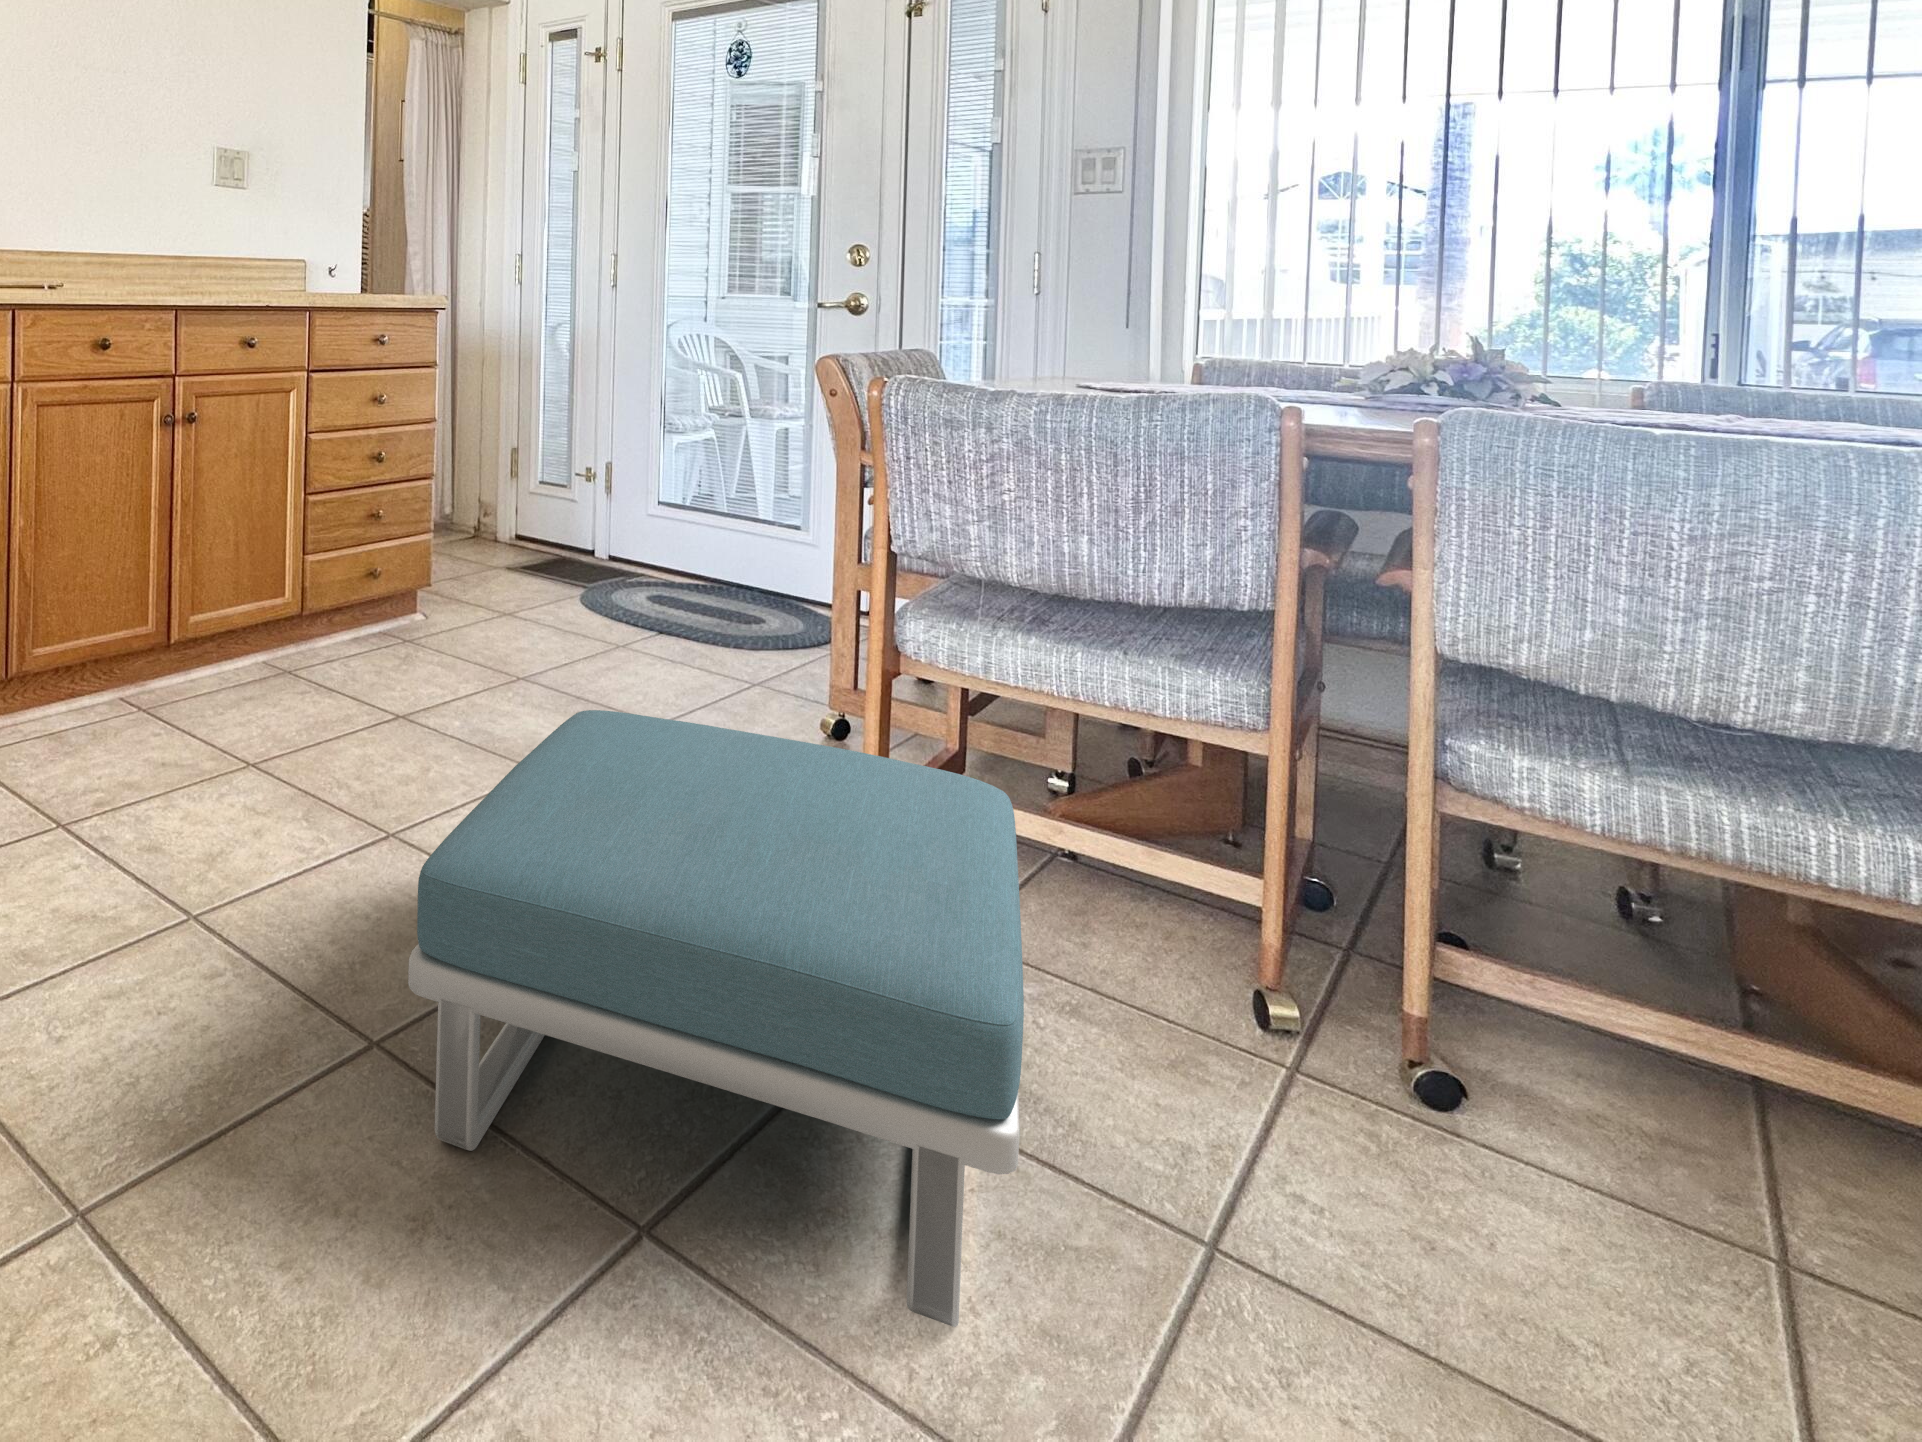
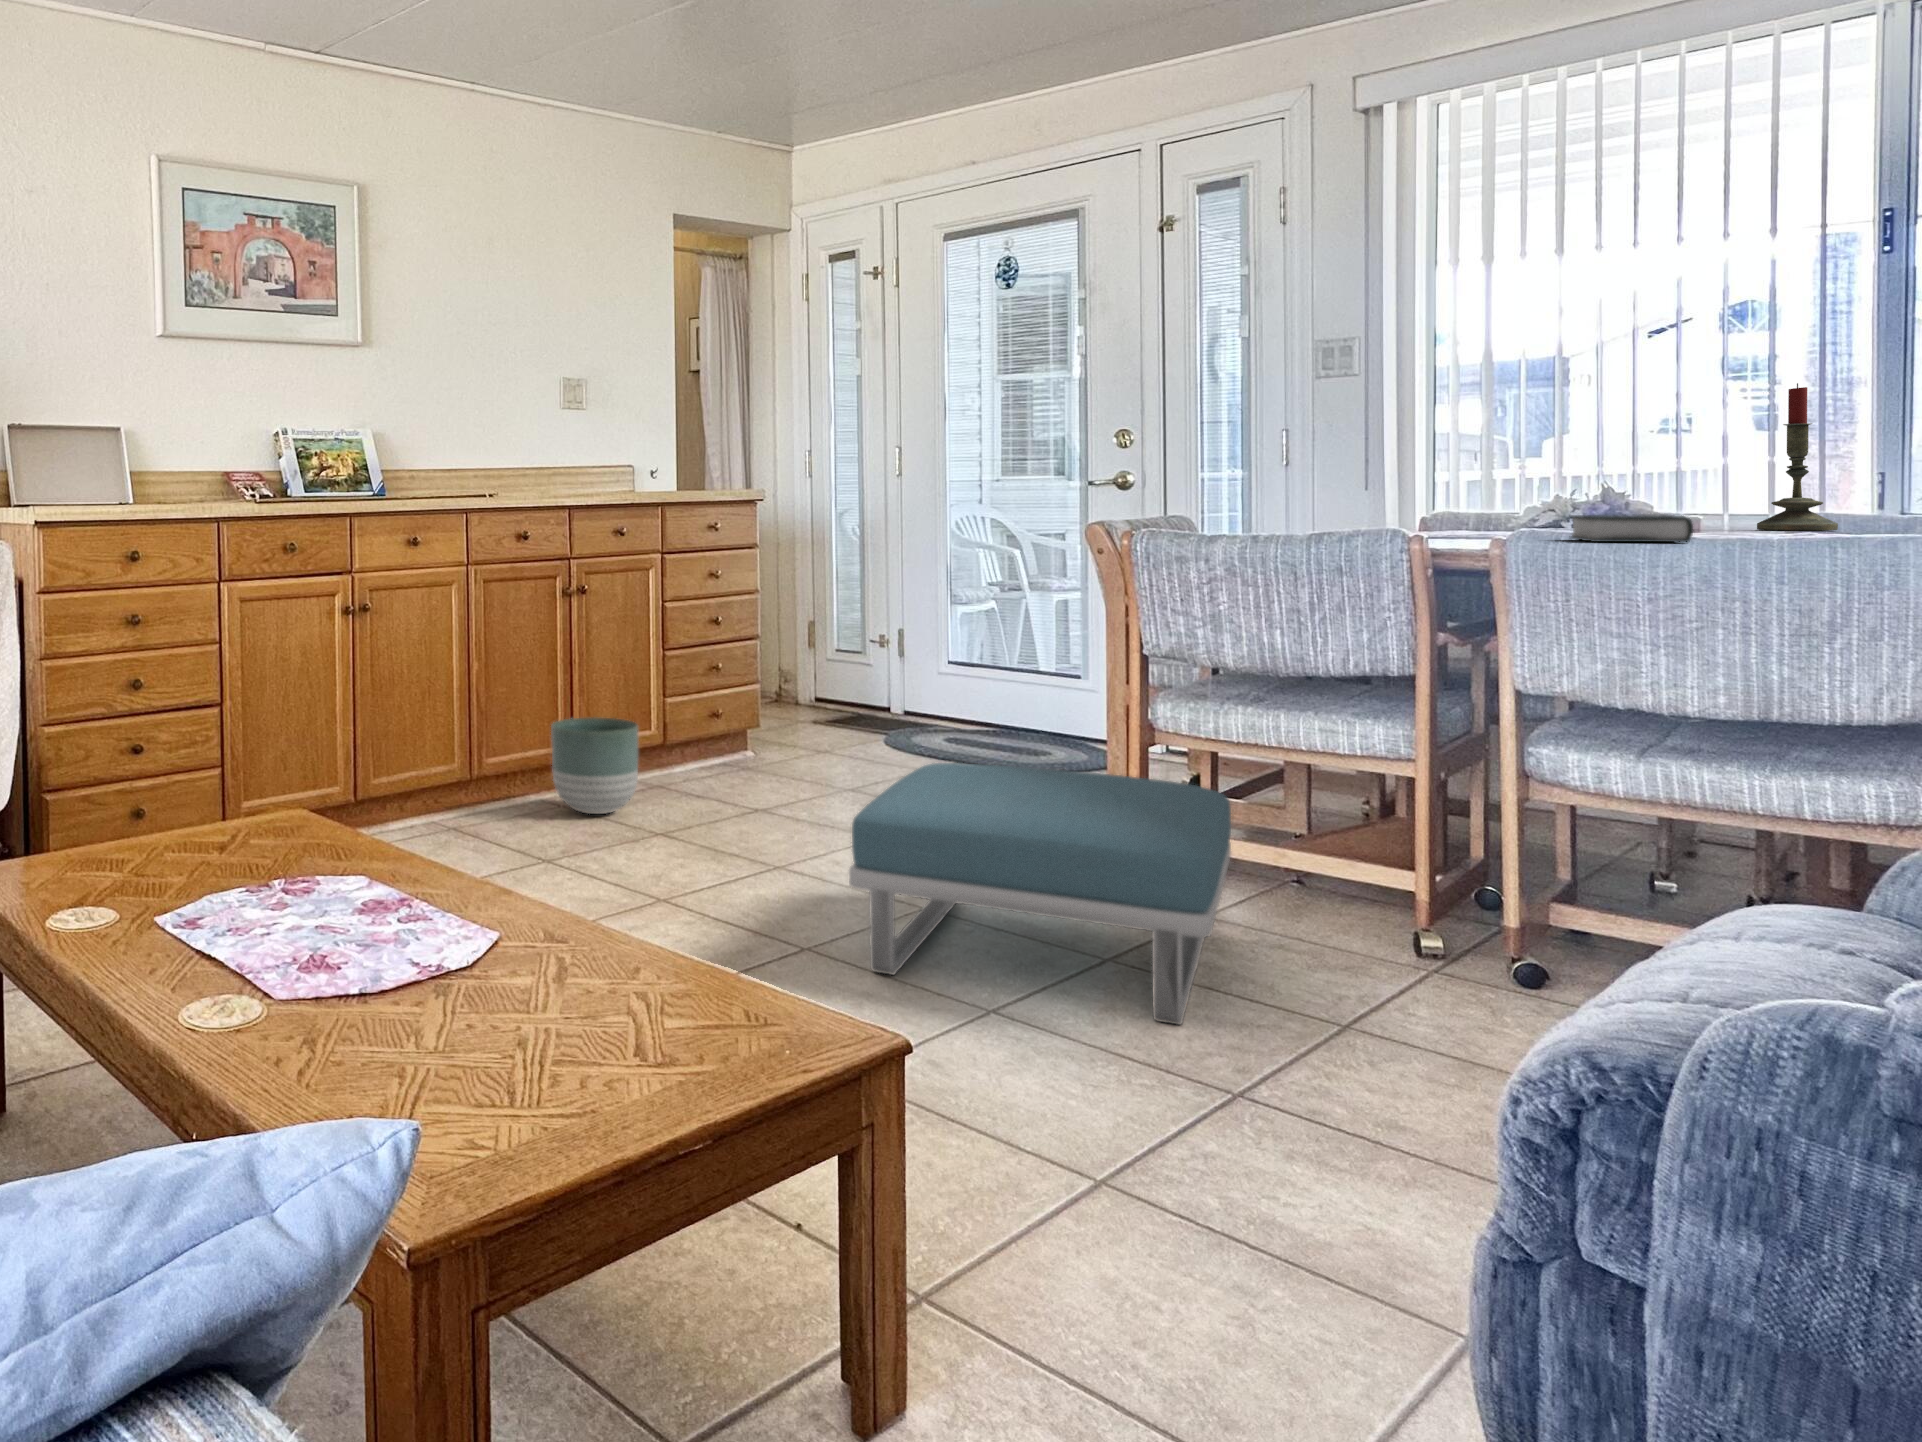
candle: none [1628,215,1735,407] -> present [1757,383,1838,531]
book: none [1543,388,1797,449] -> present [1571,514,1693,542]
planter: none [130,582,246,716] -> present [551,717,638,814]

